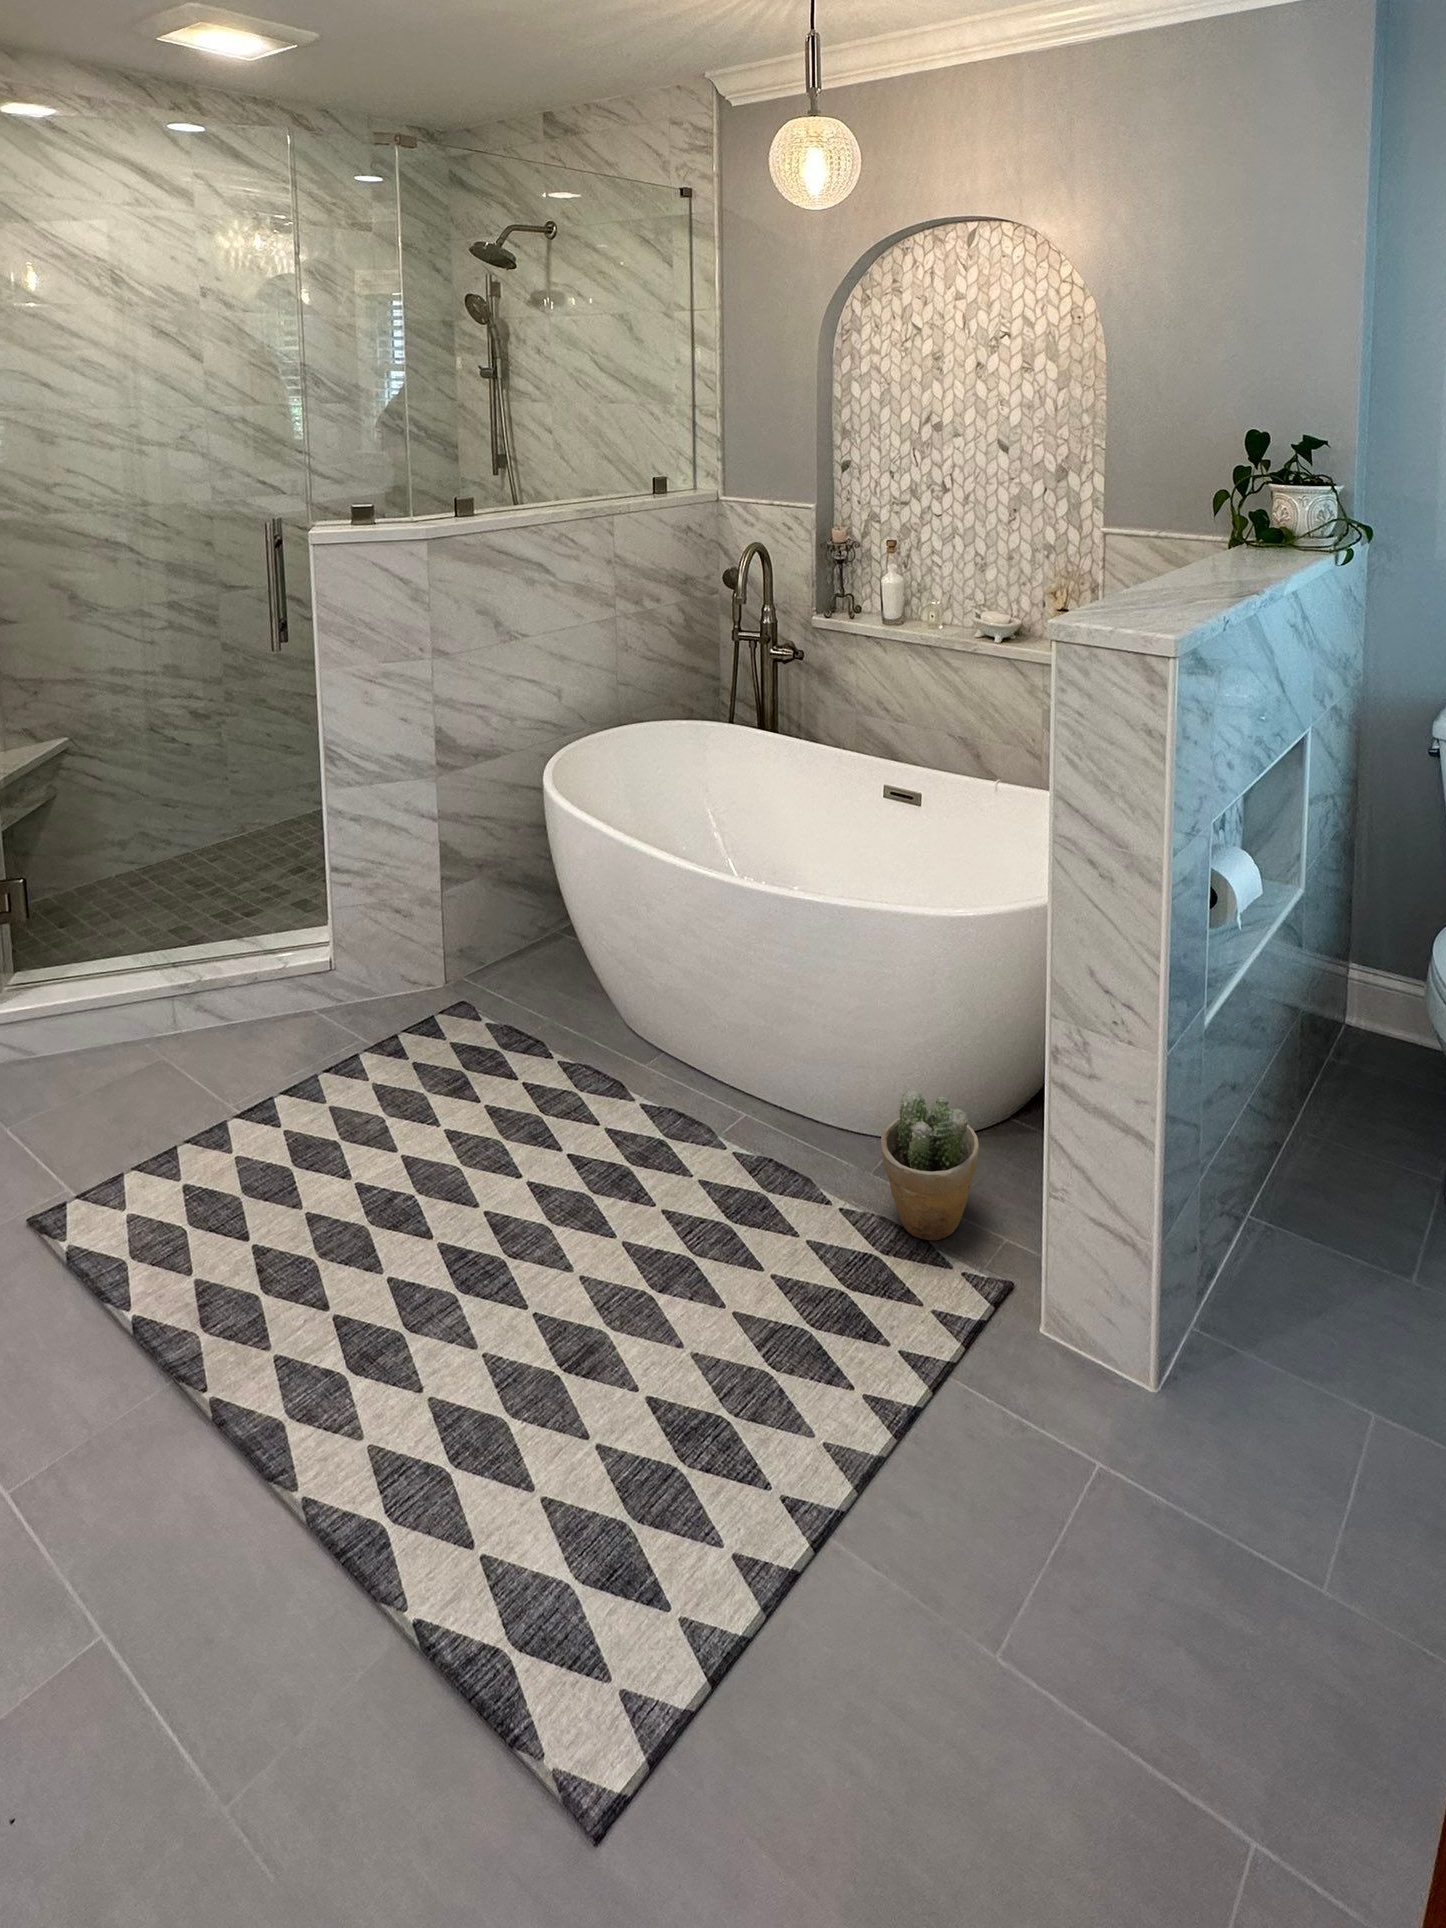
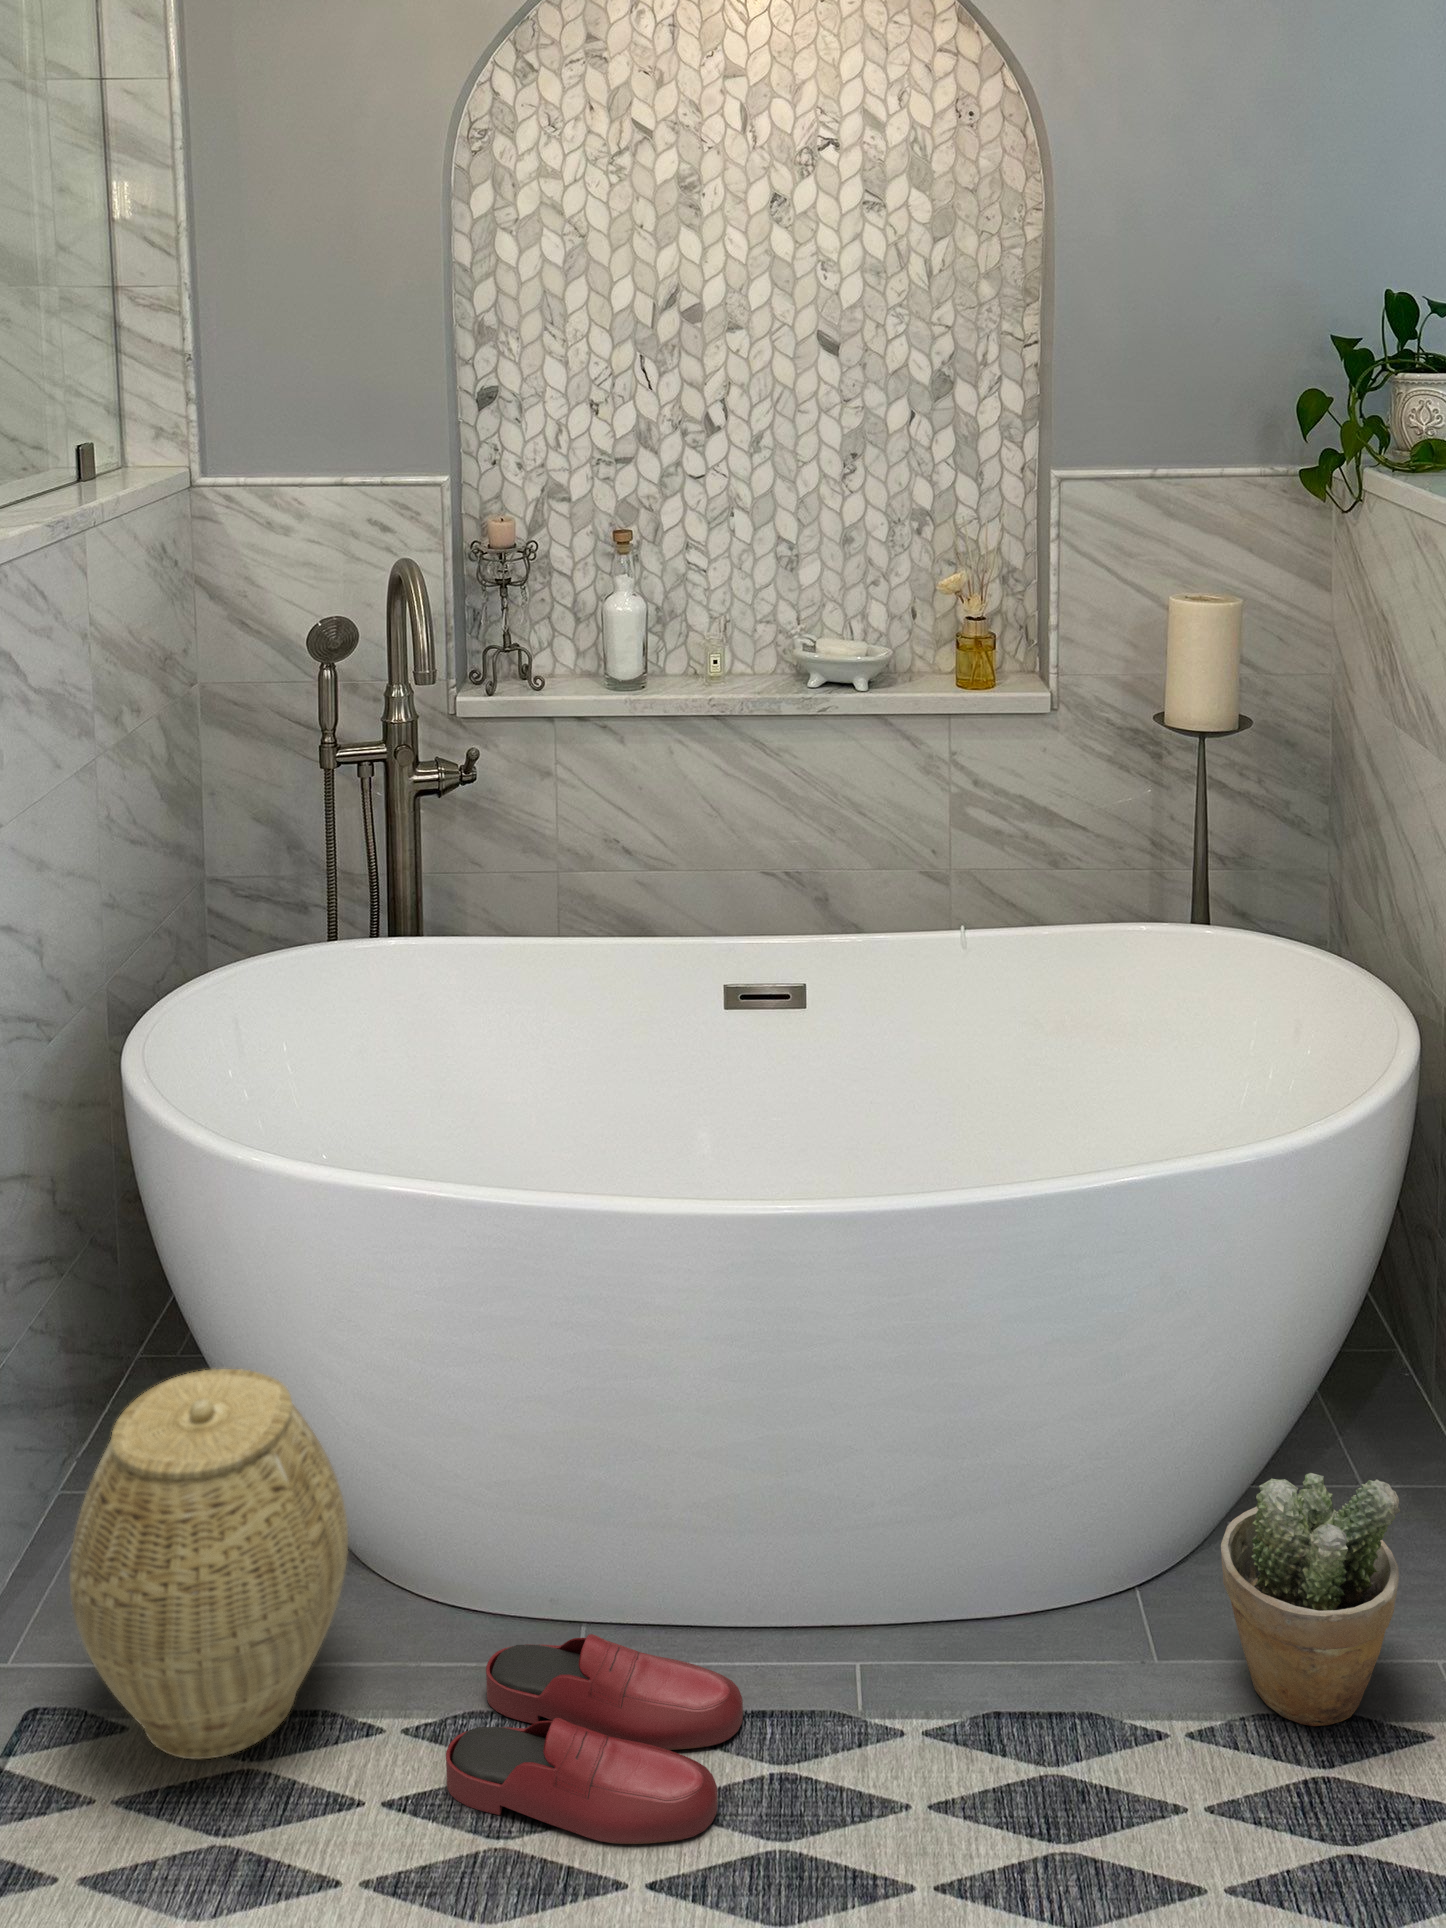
woven basket: none [443,881,566,1047] -> present [70,1369,348,1759]
slippers: none [543,1047,678,1148] -> present [446,1634,743,1844]

